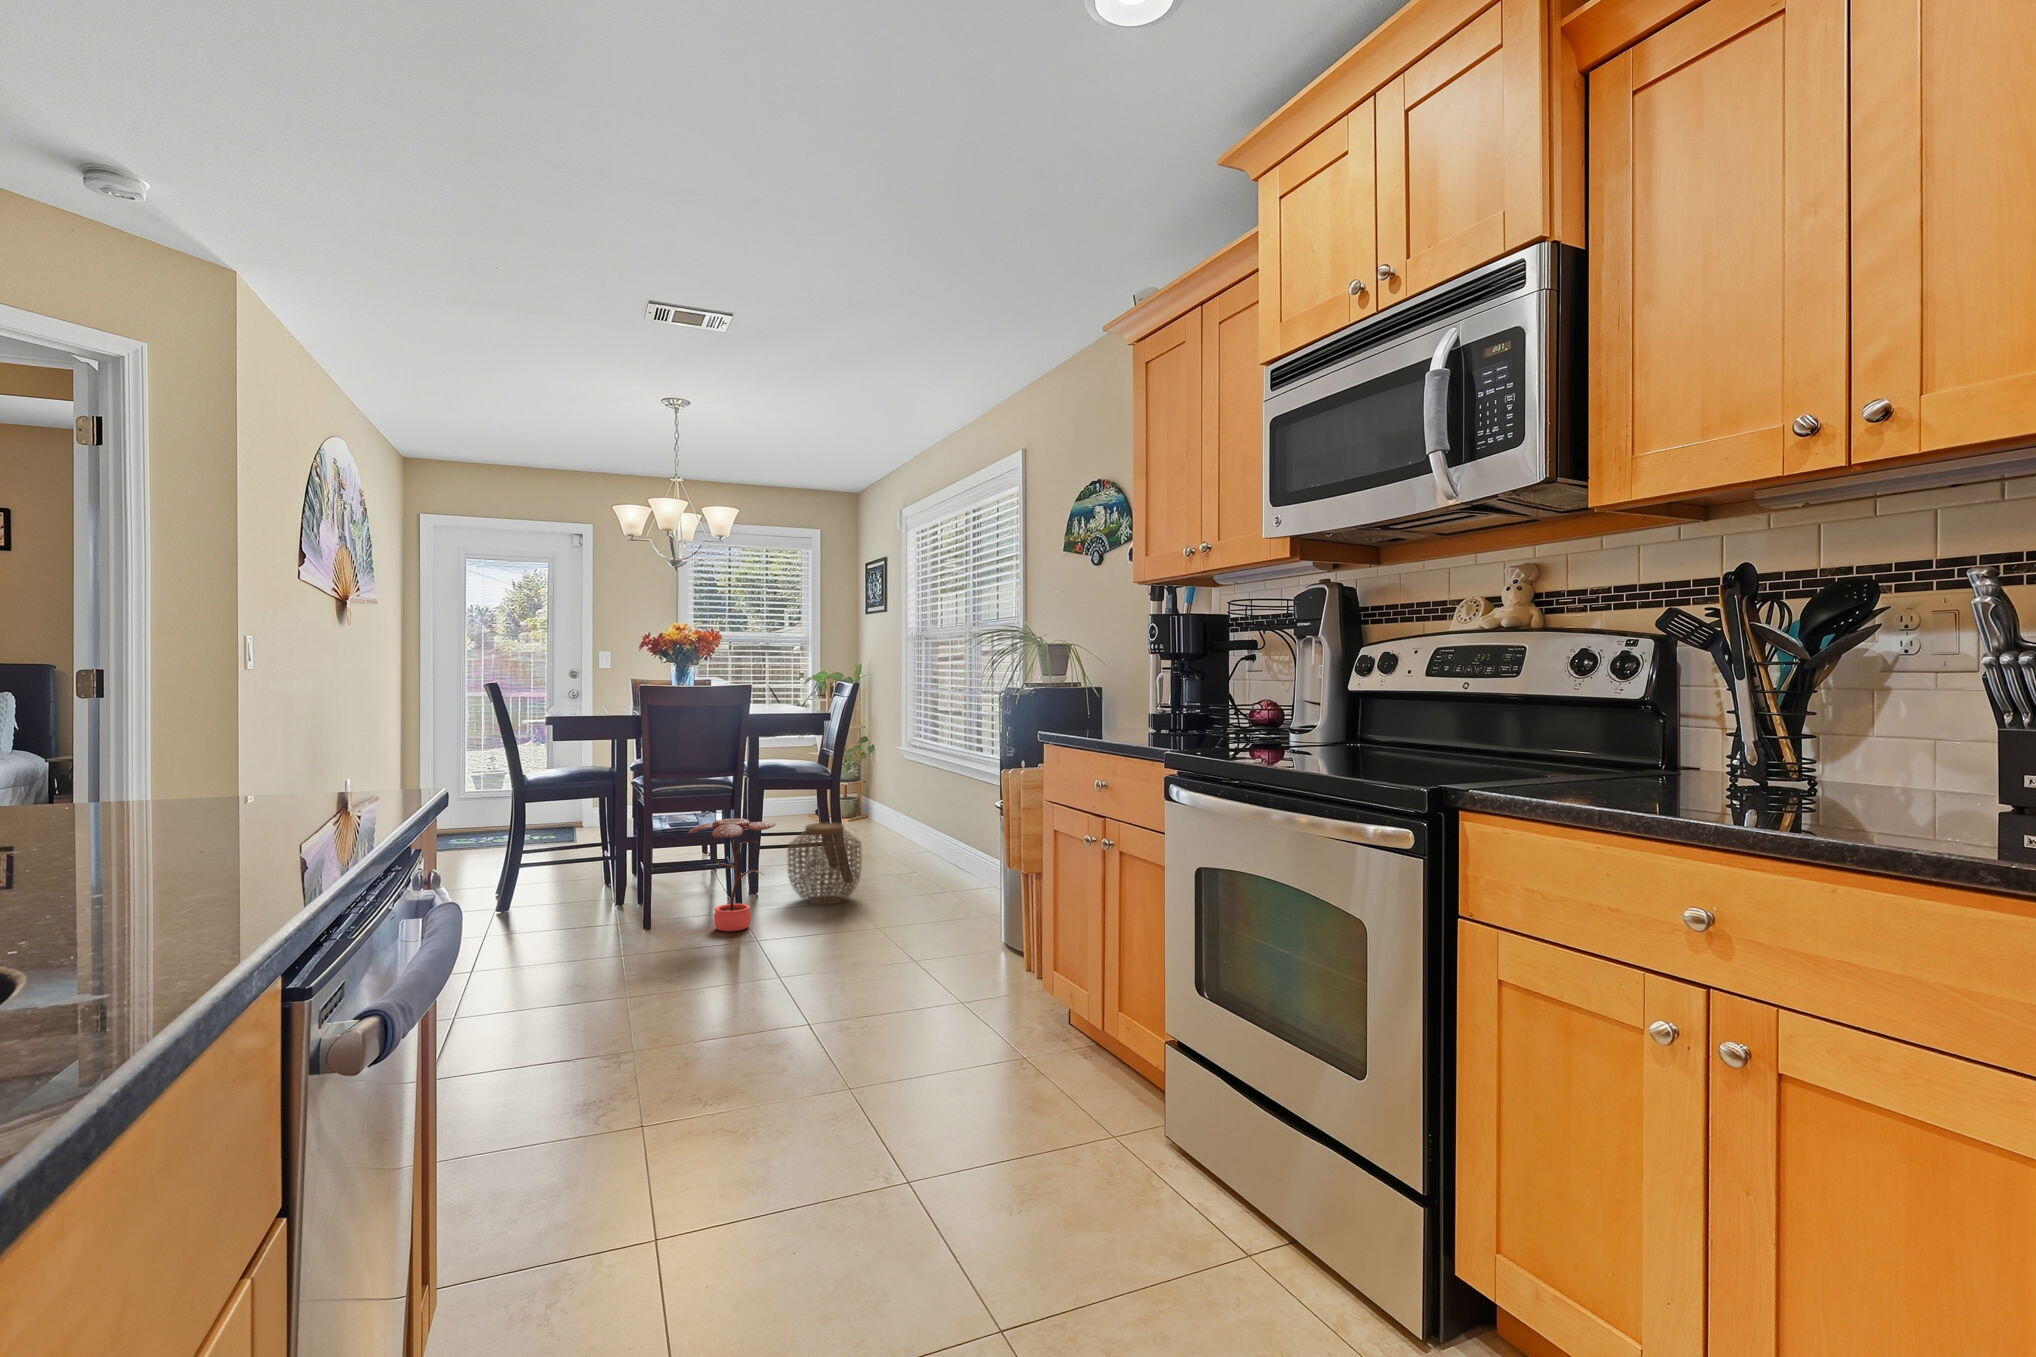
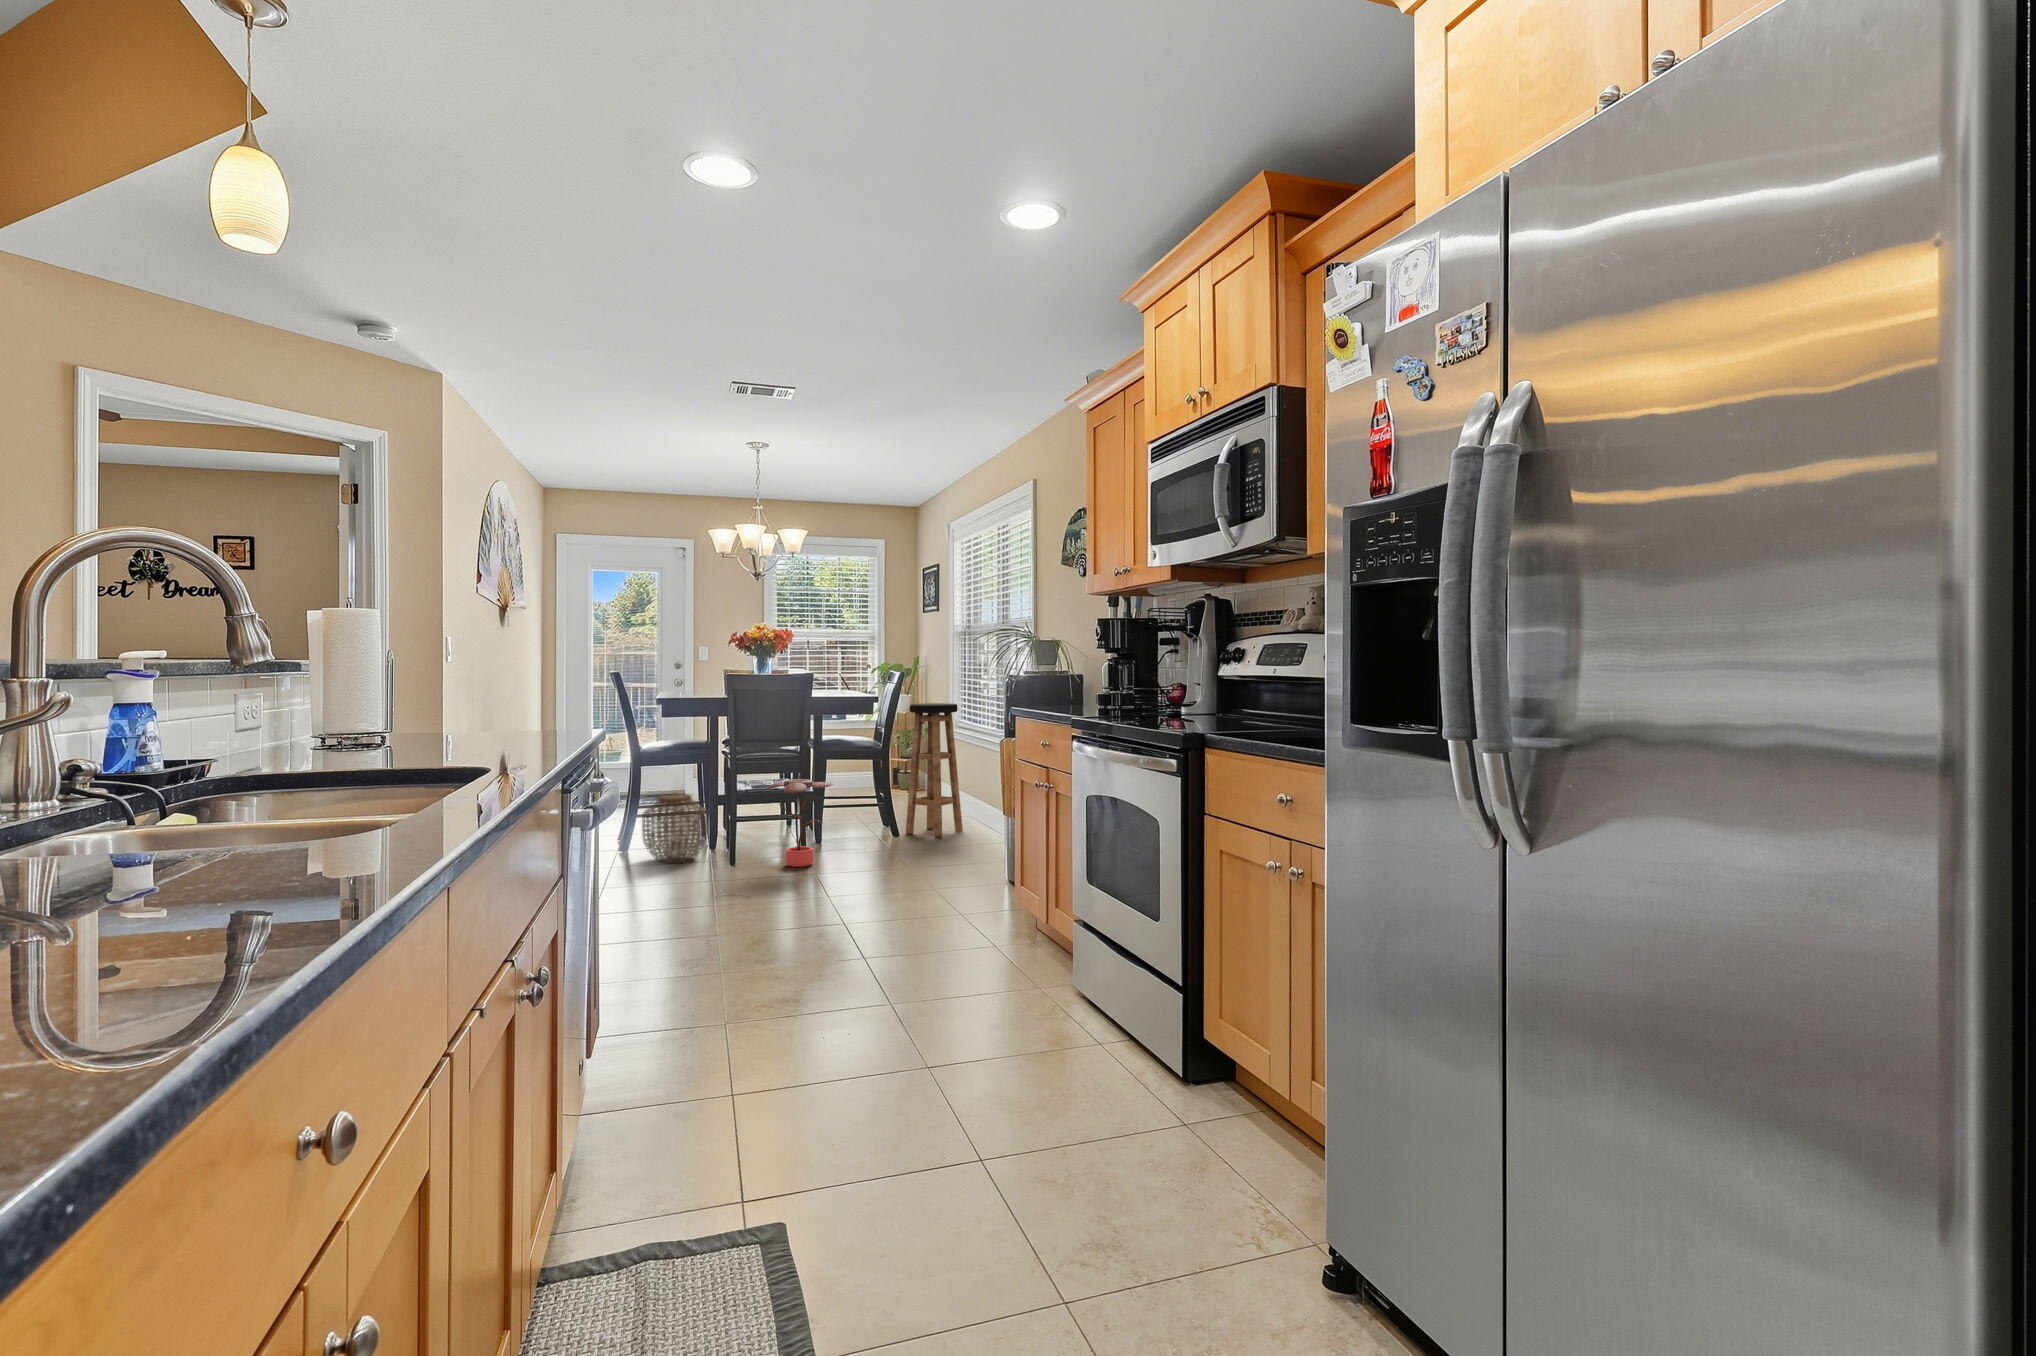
bar stool: none [858,719,927,881] -> present [906,703,963,837]
woven basket: present [788,823,861,905] -> present [642,794,708,863]

